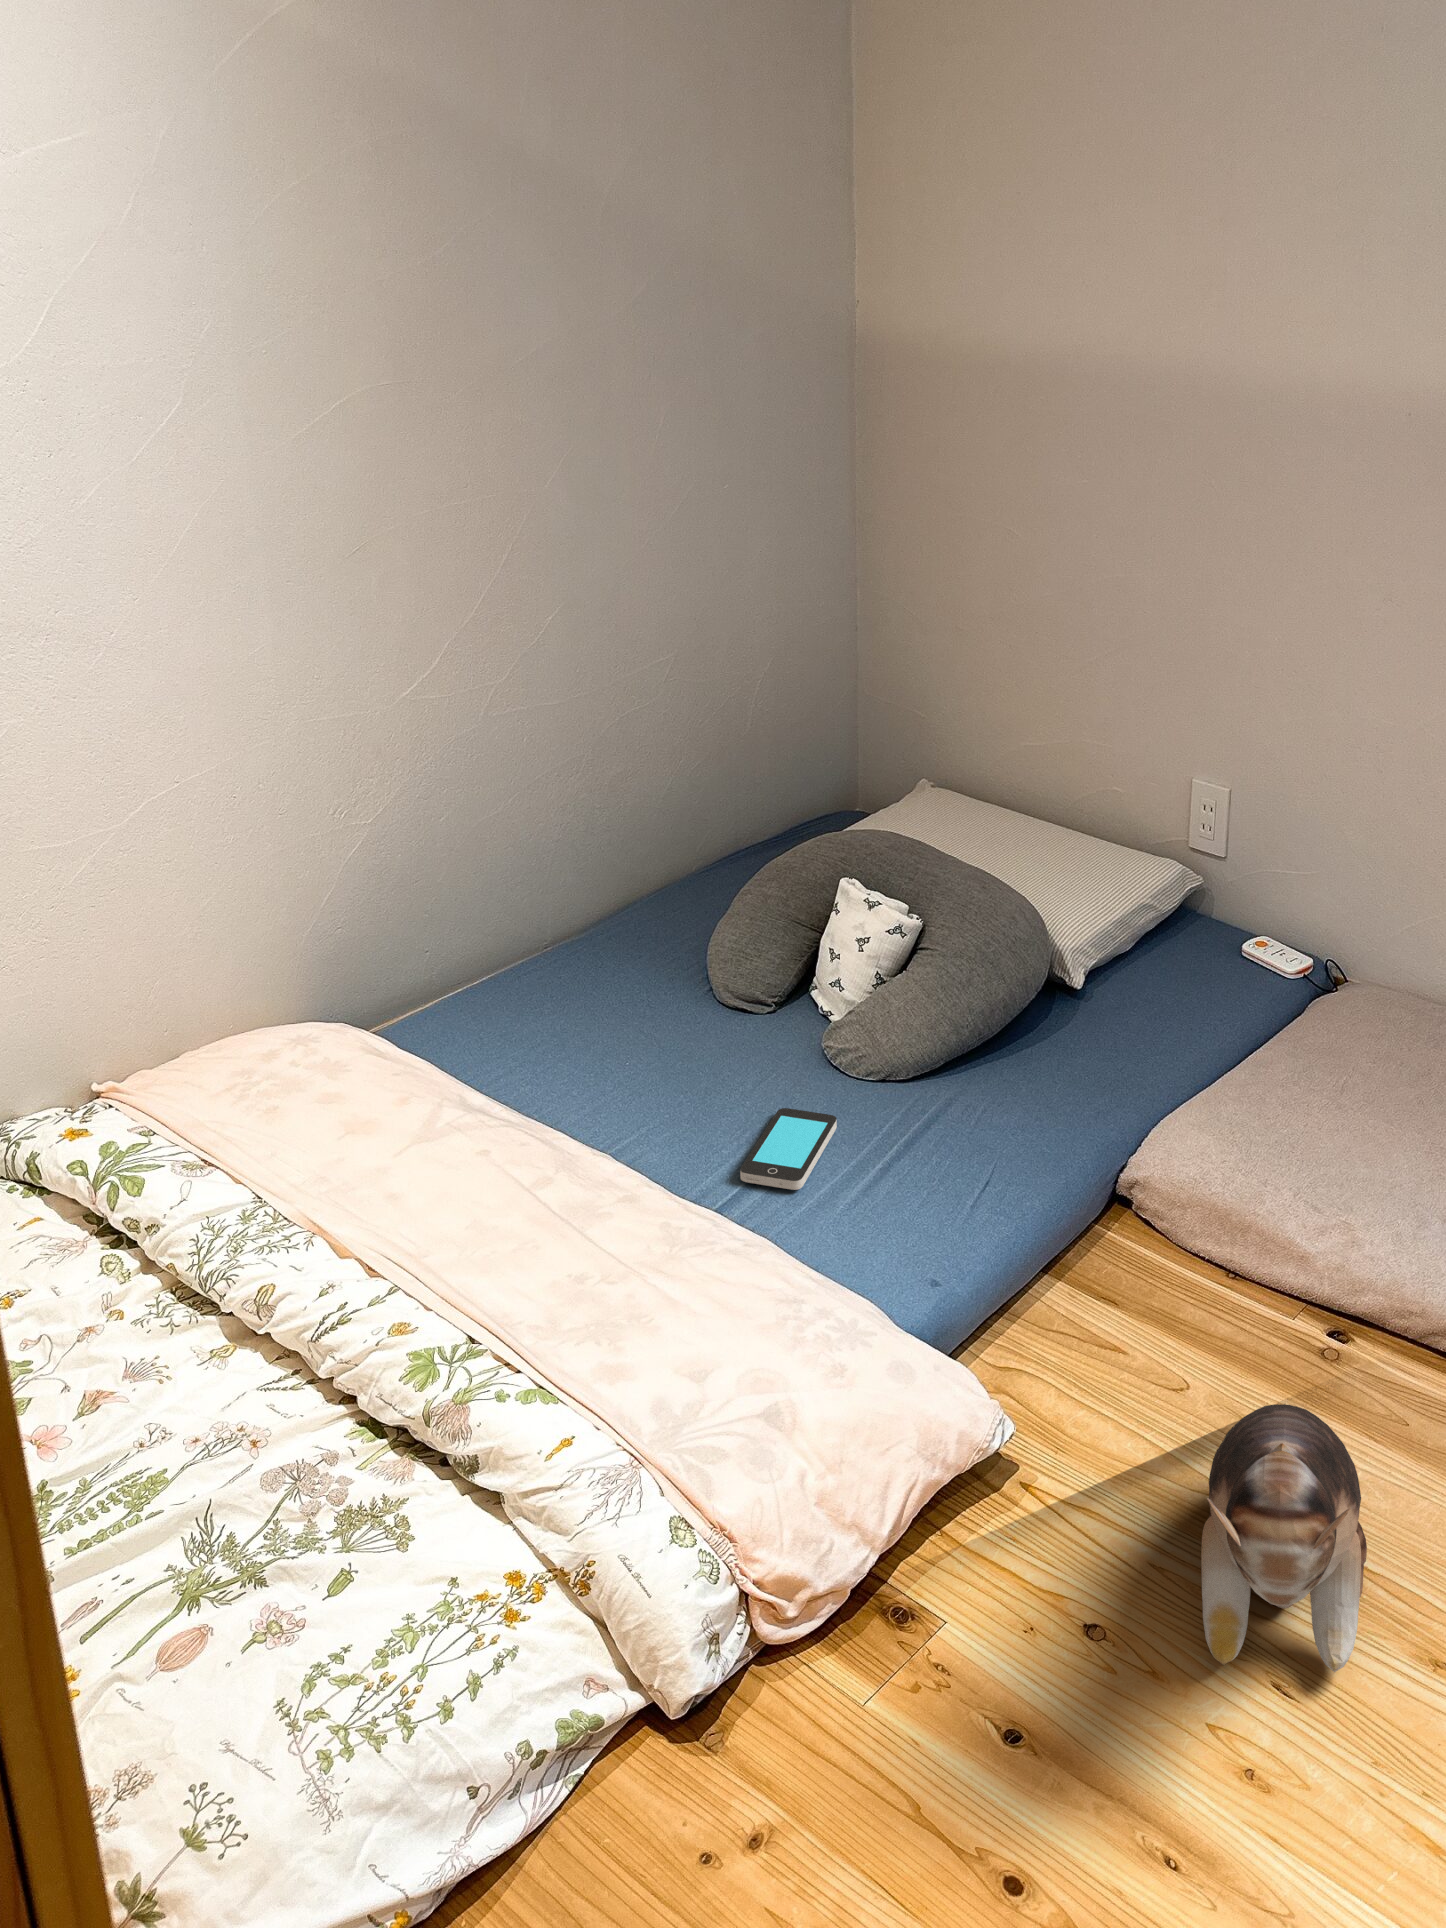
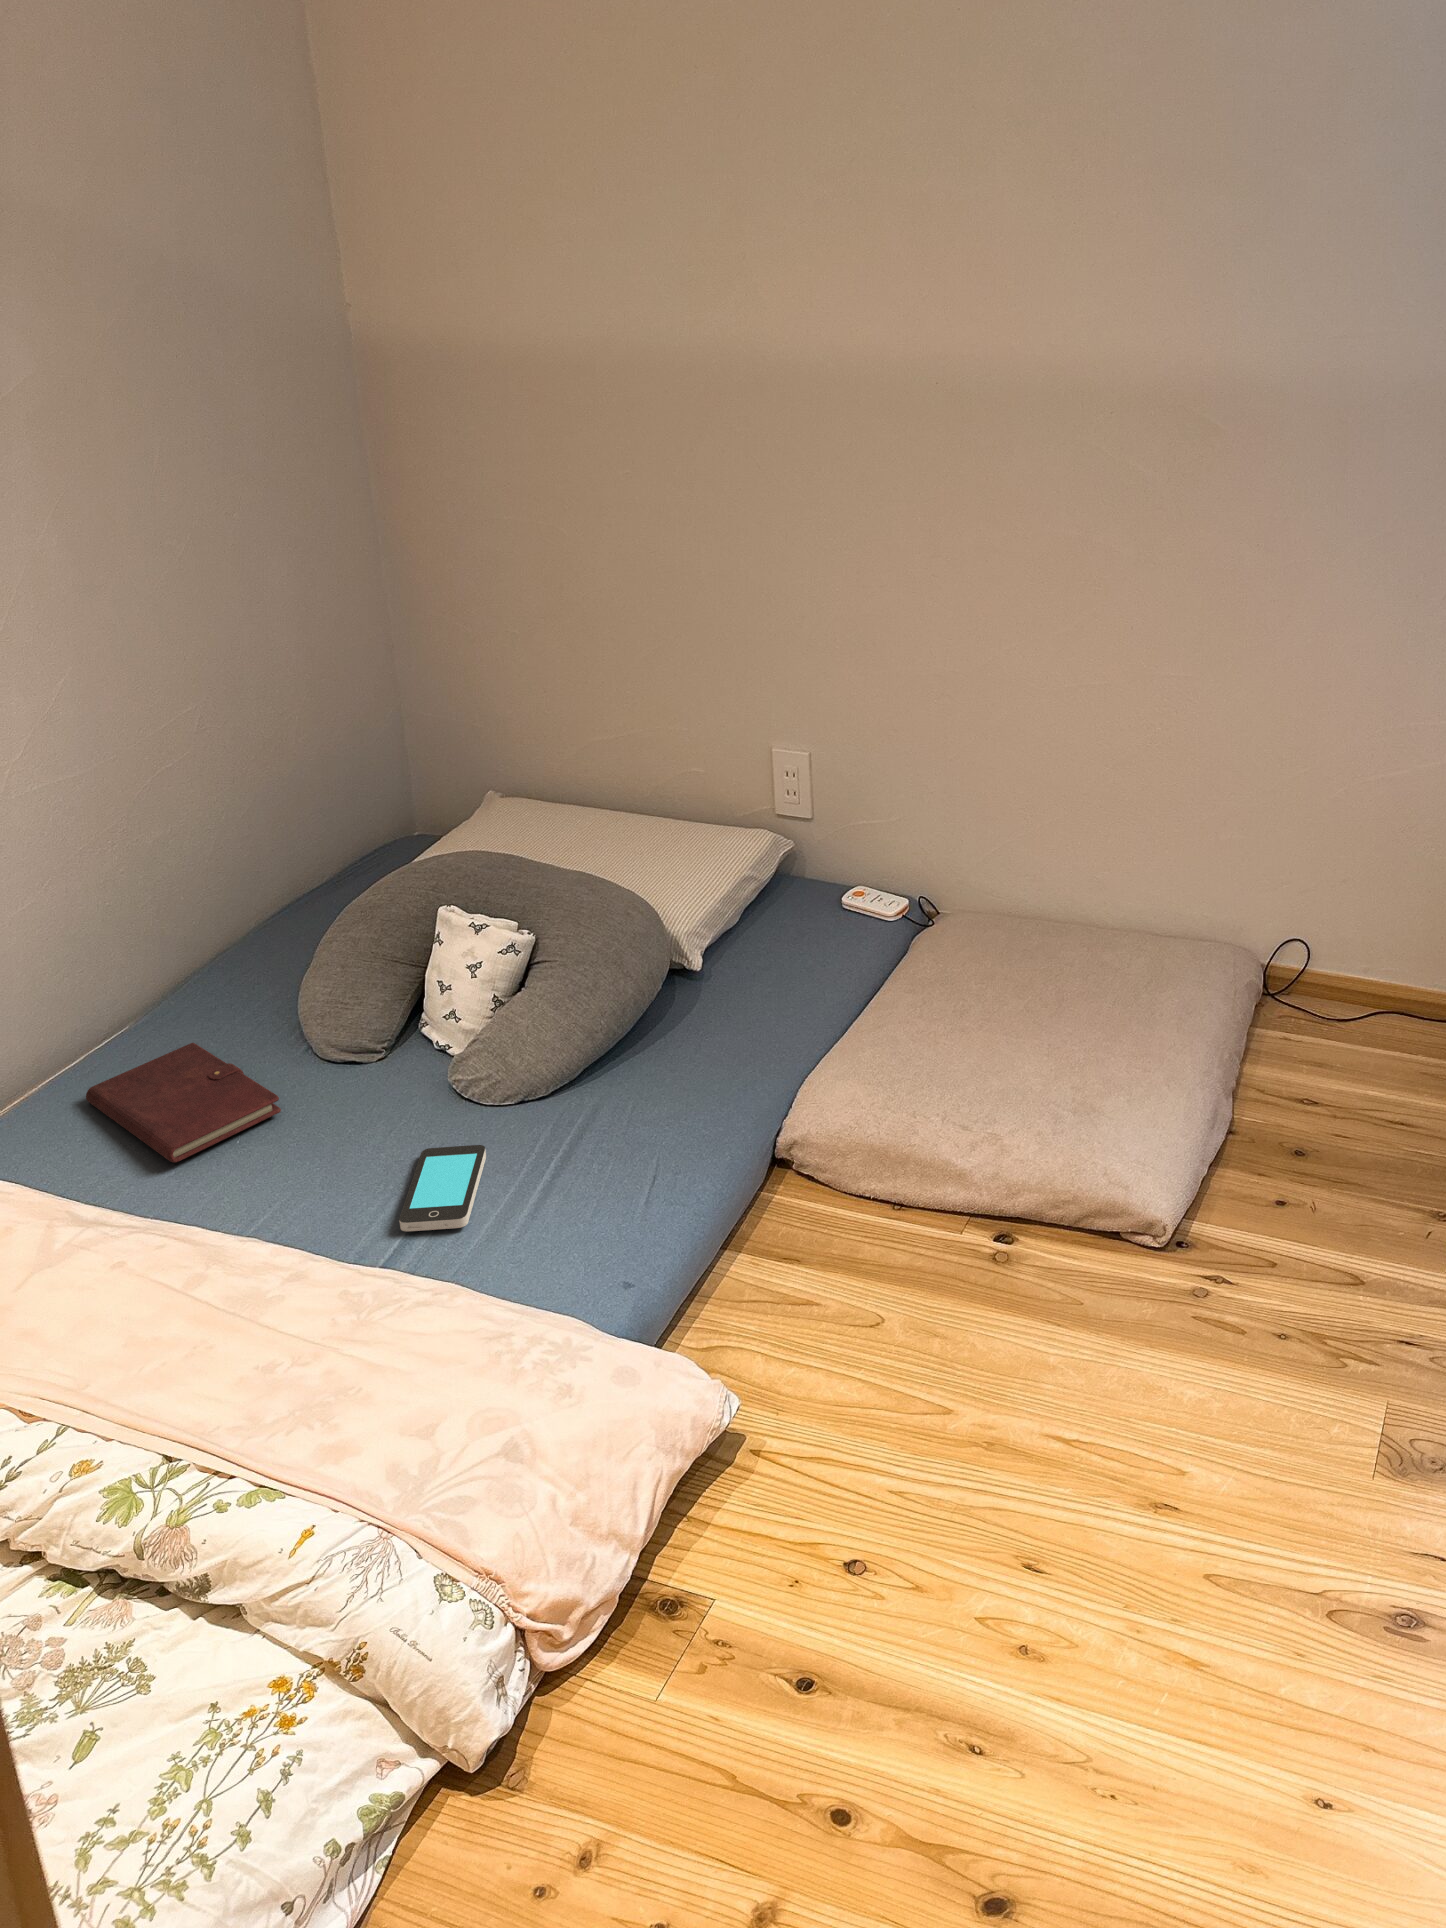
notebook: none [506,966,666,1071] -> present [86,1043,281,1163]
plush toy: present [1201,1404,1367,1672] -> none [933,1314,1086,1562]

